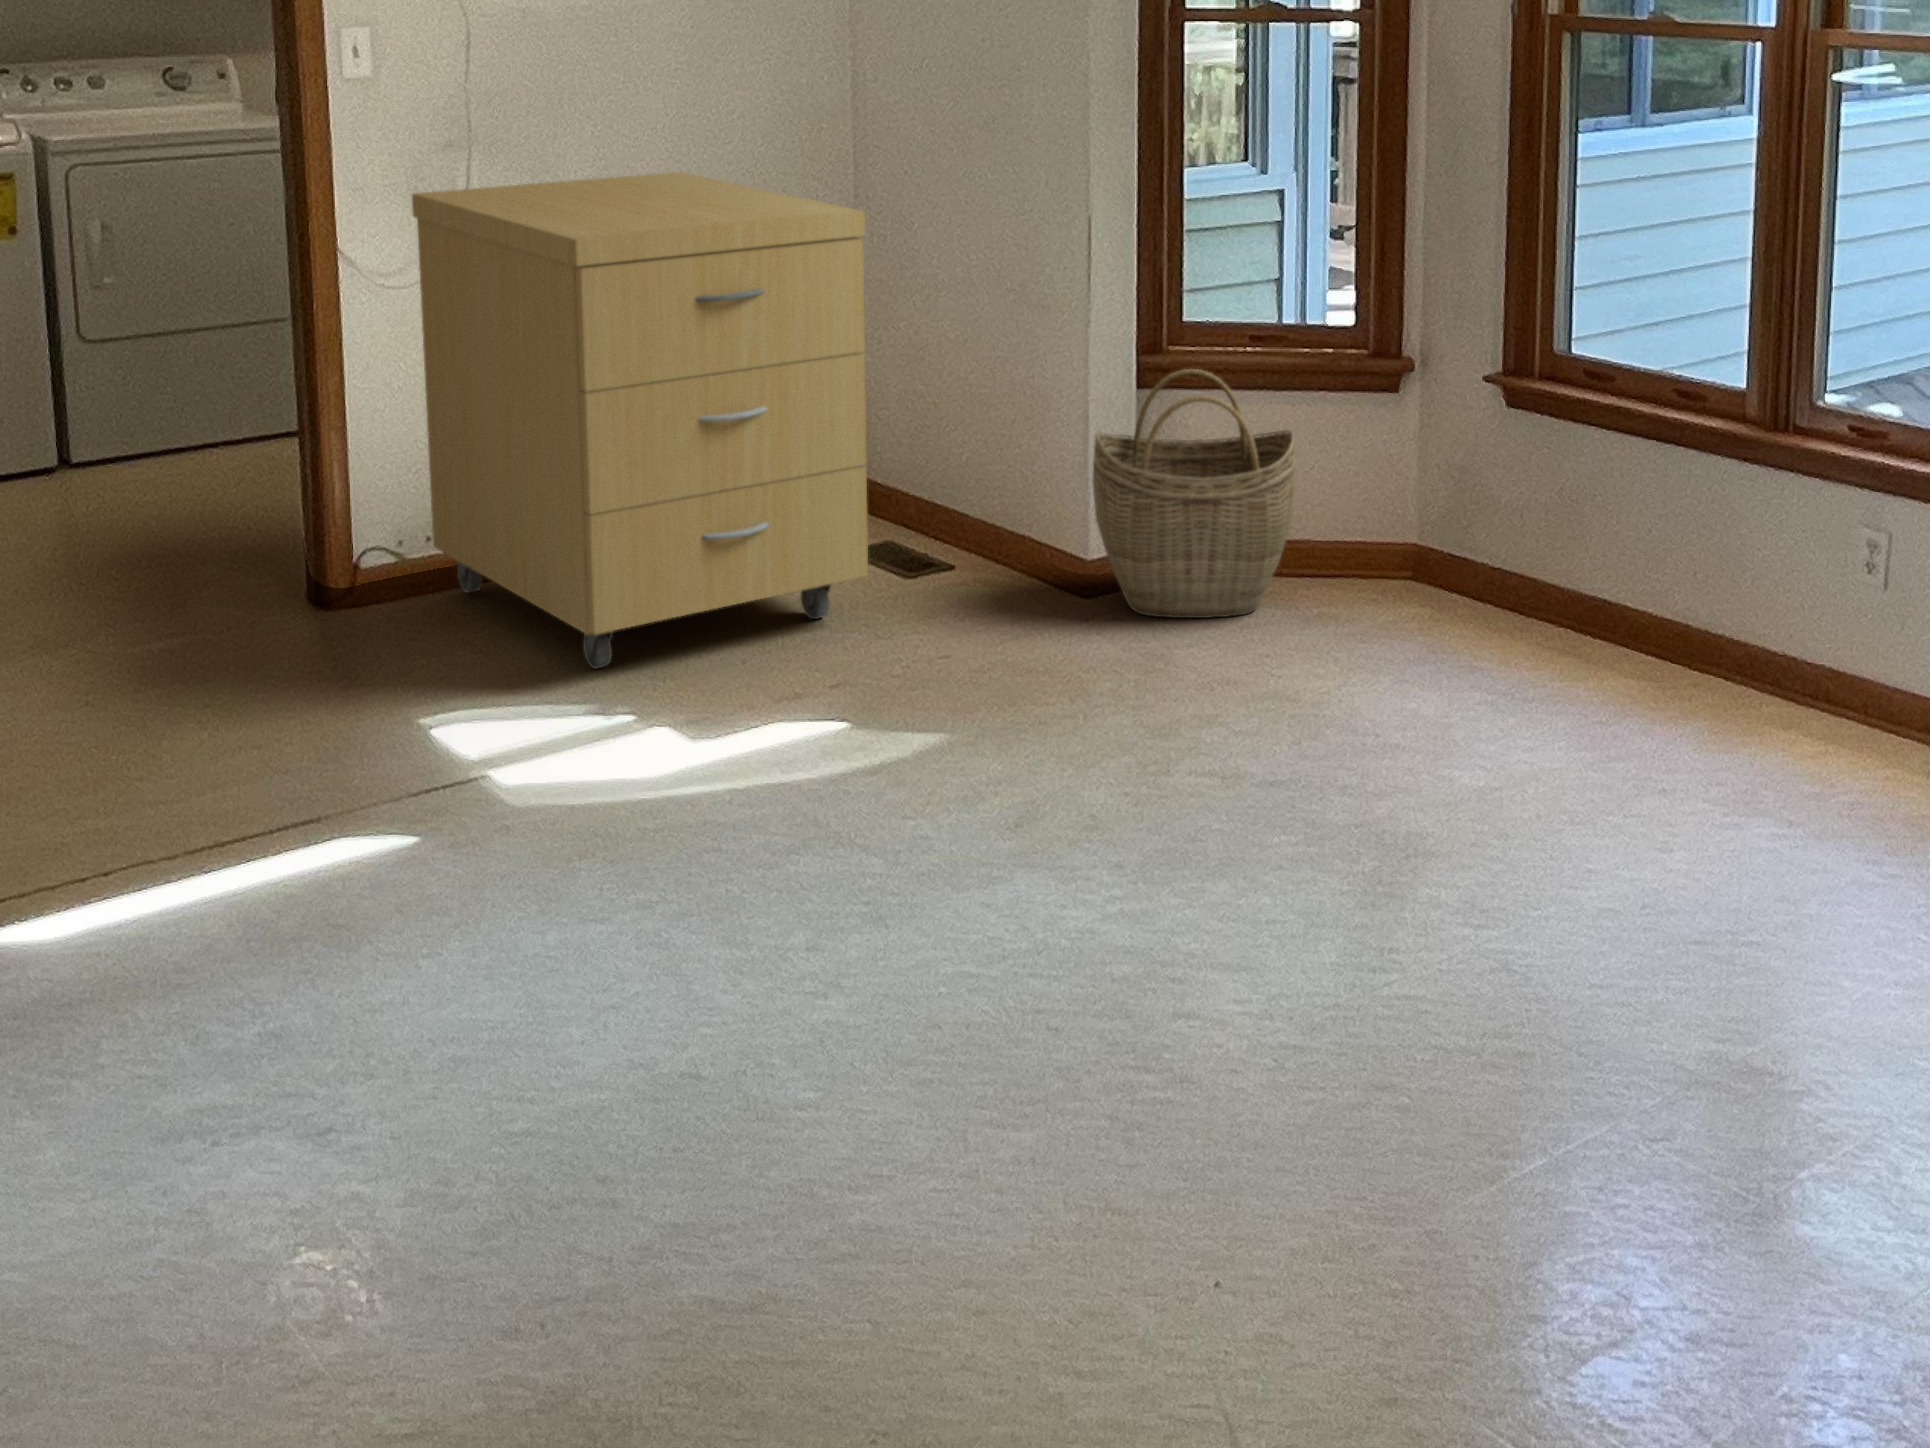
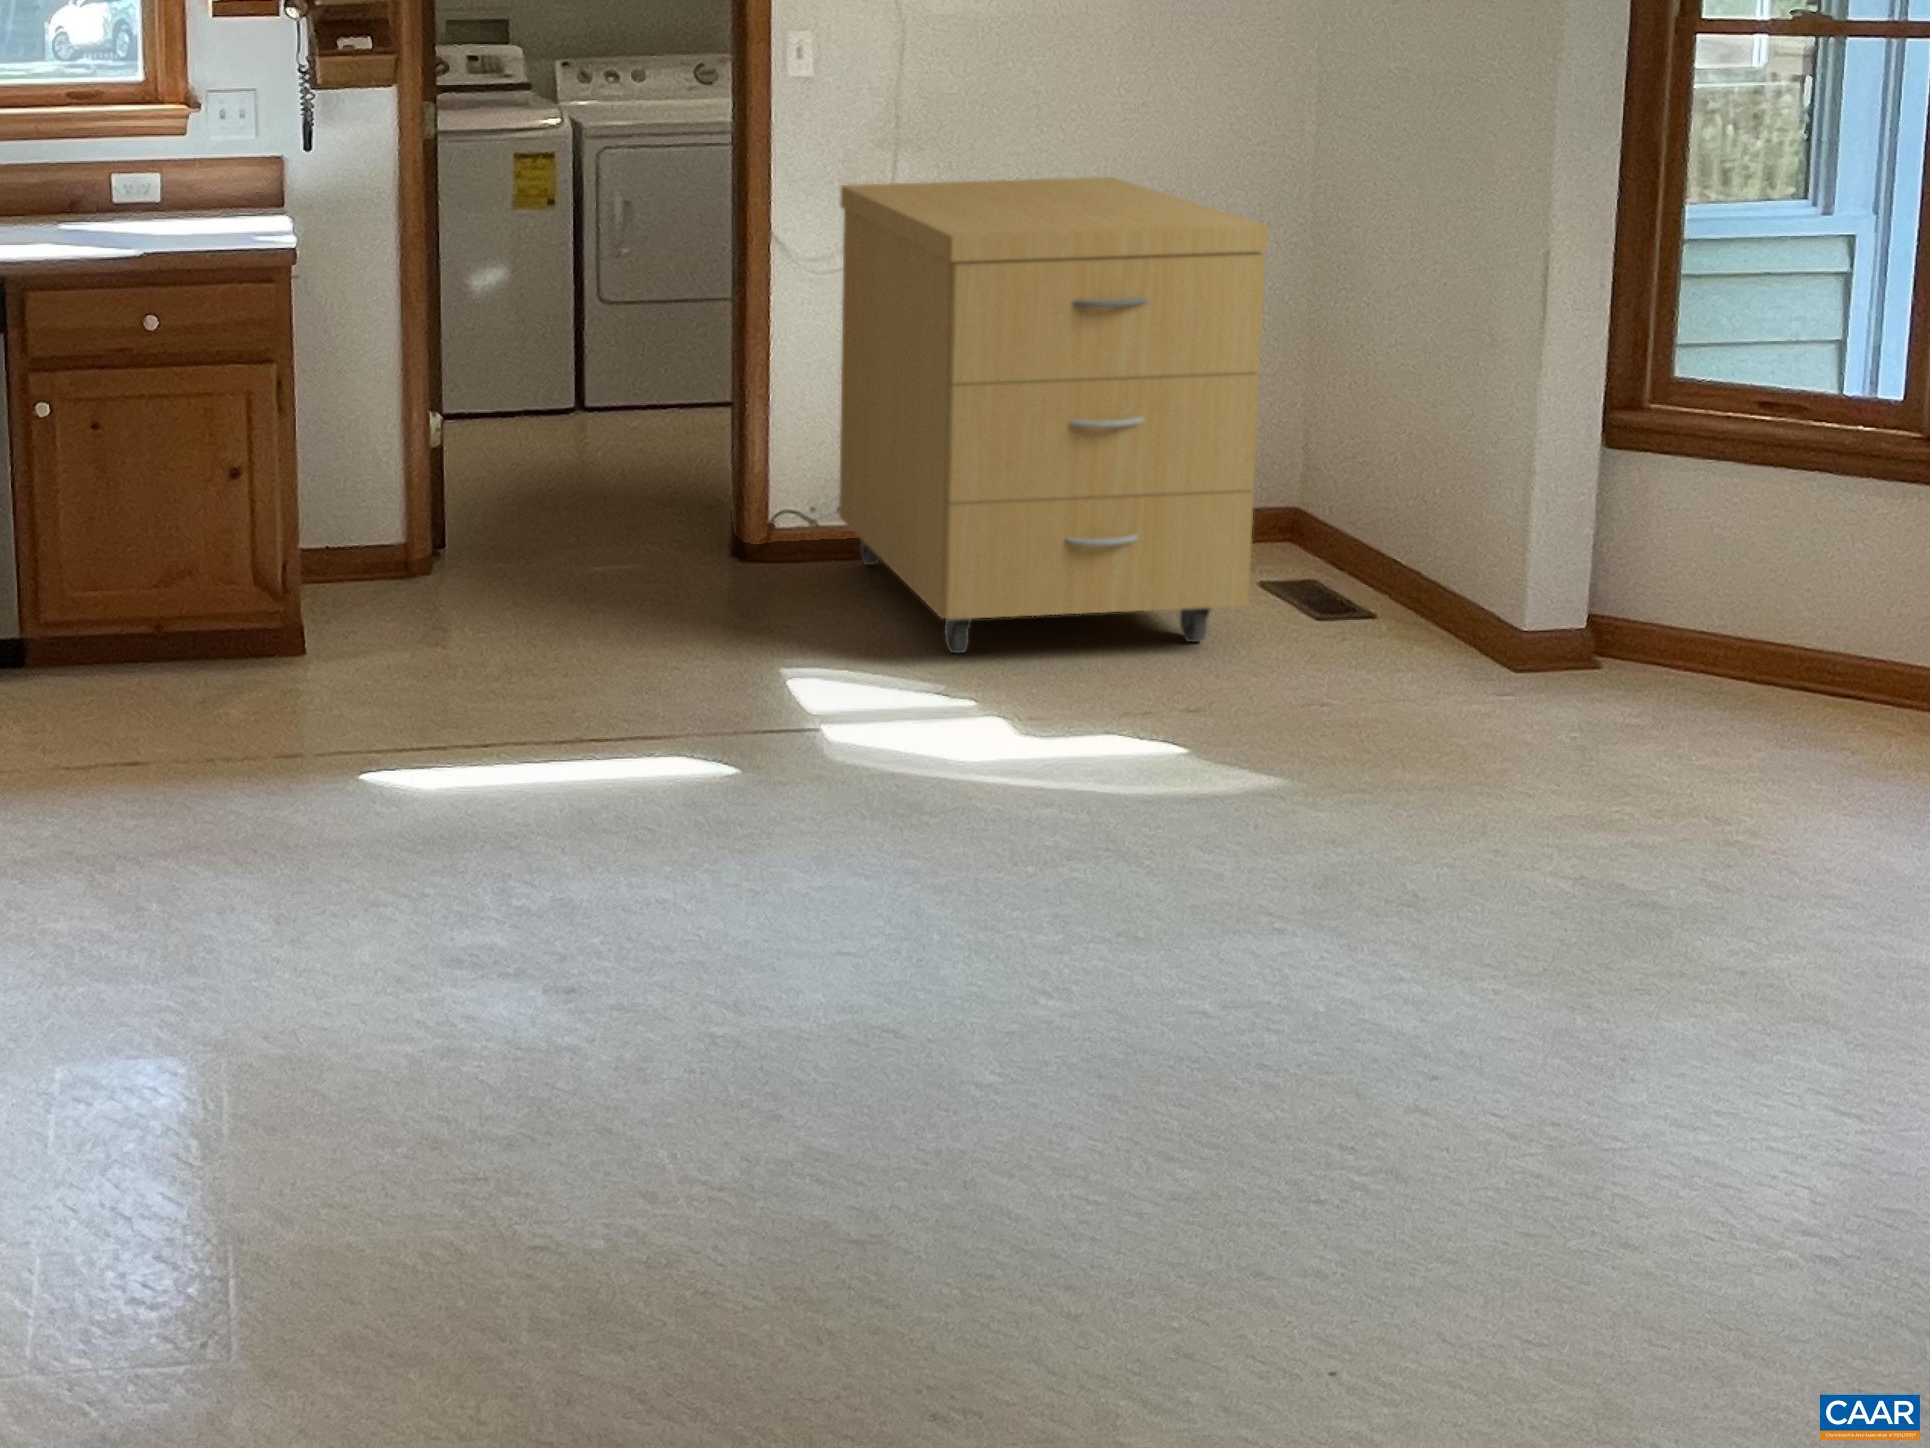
woven basket: present [1092,369,1296,618] -> none [1522,428,1790,719]

